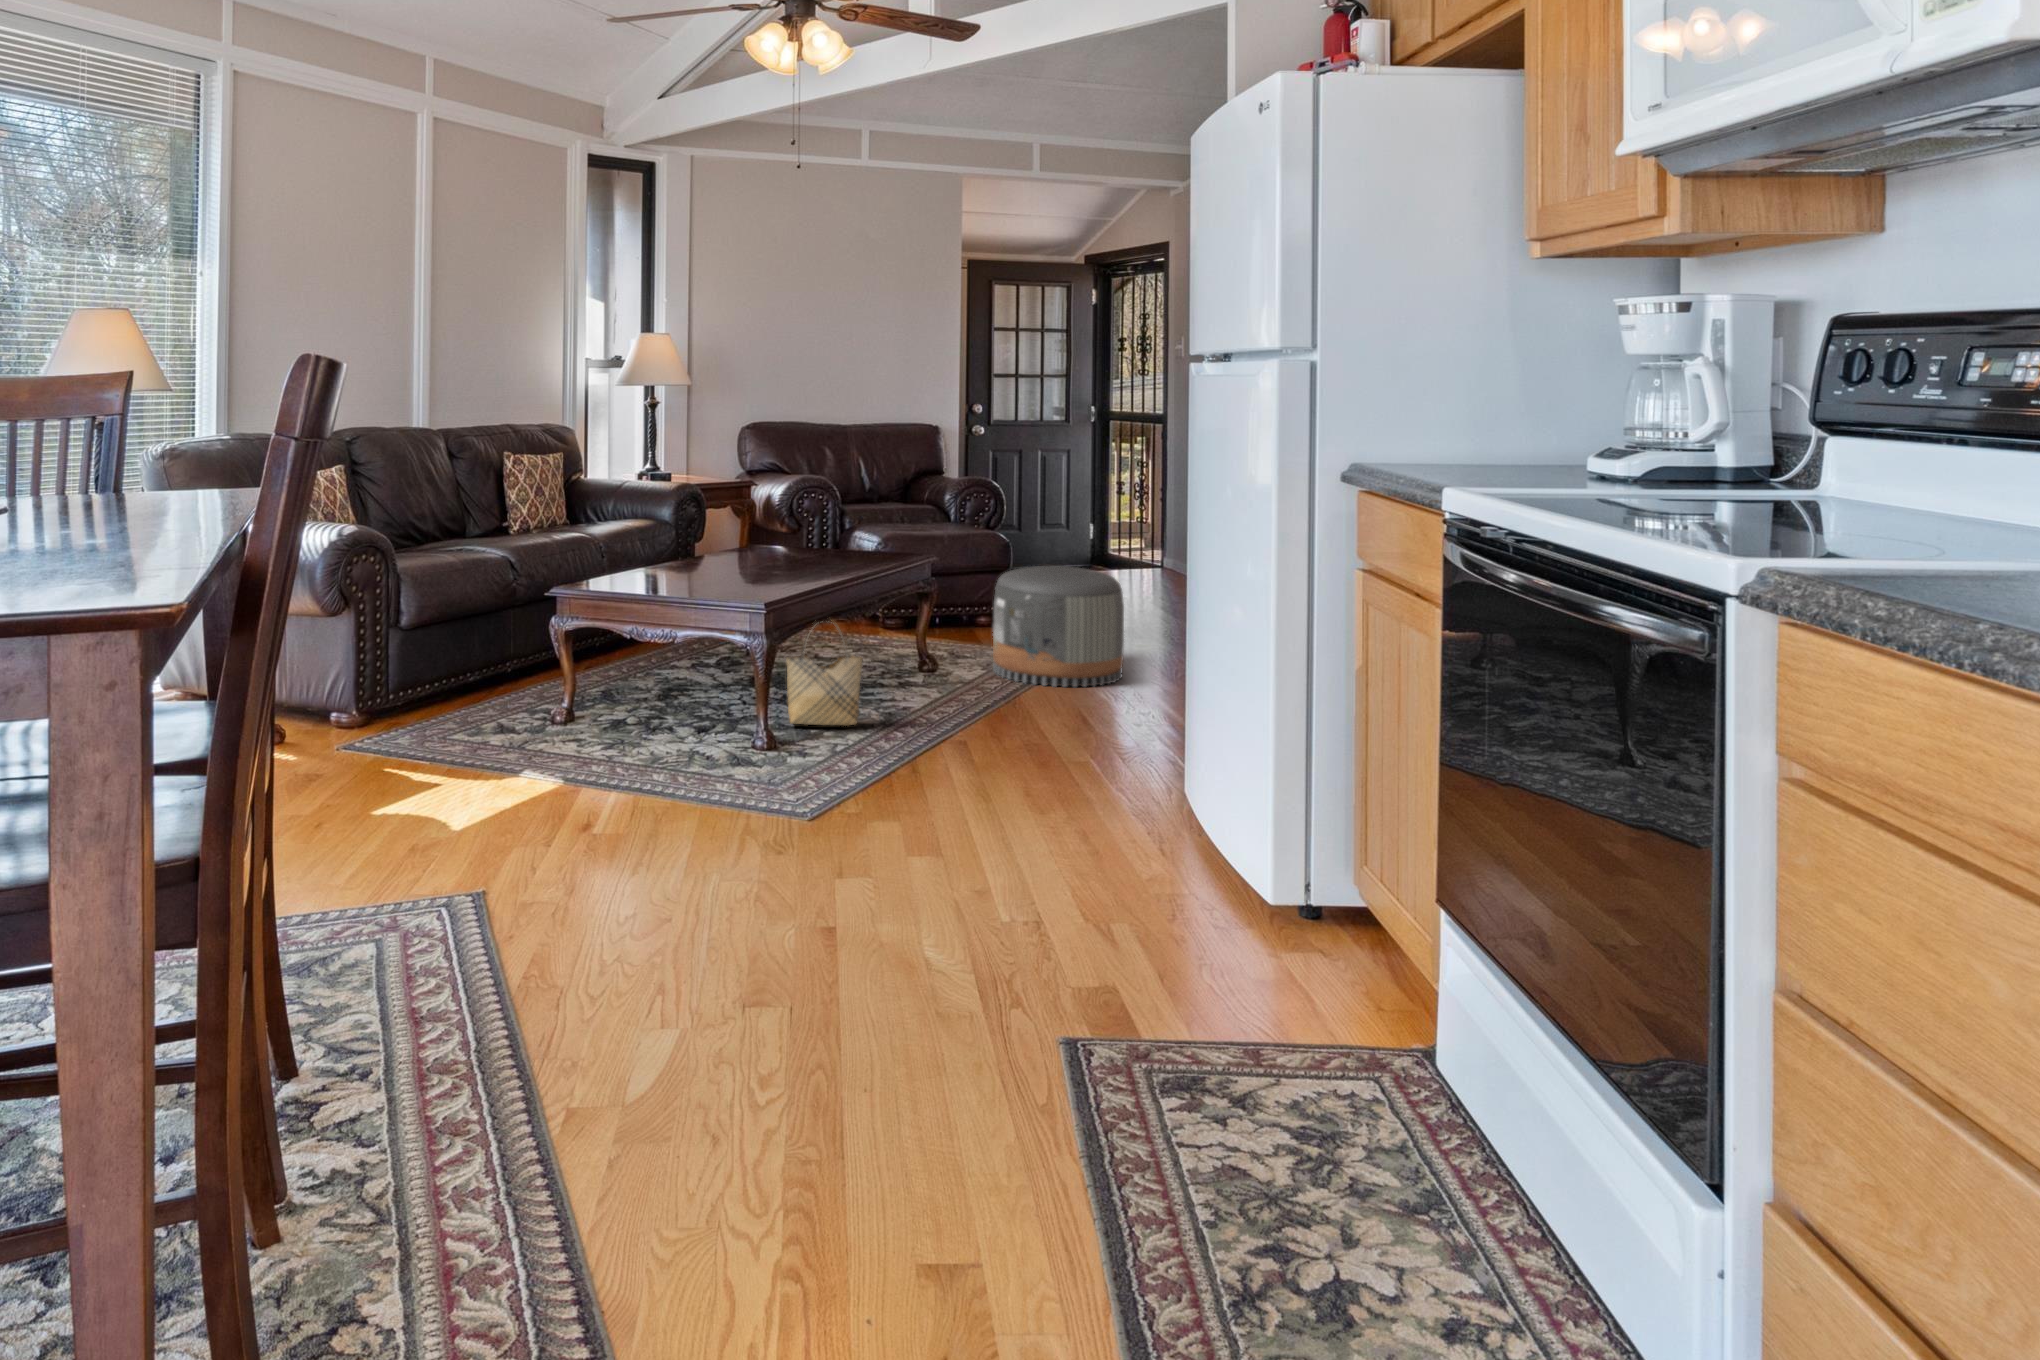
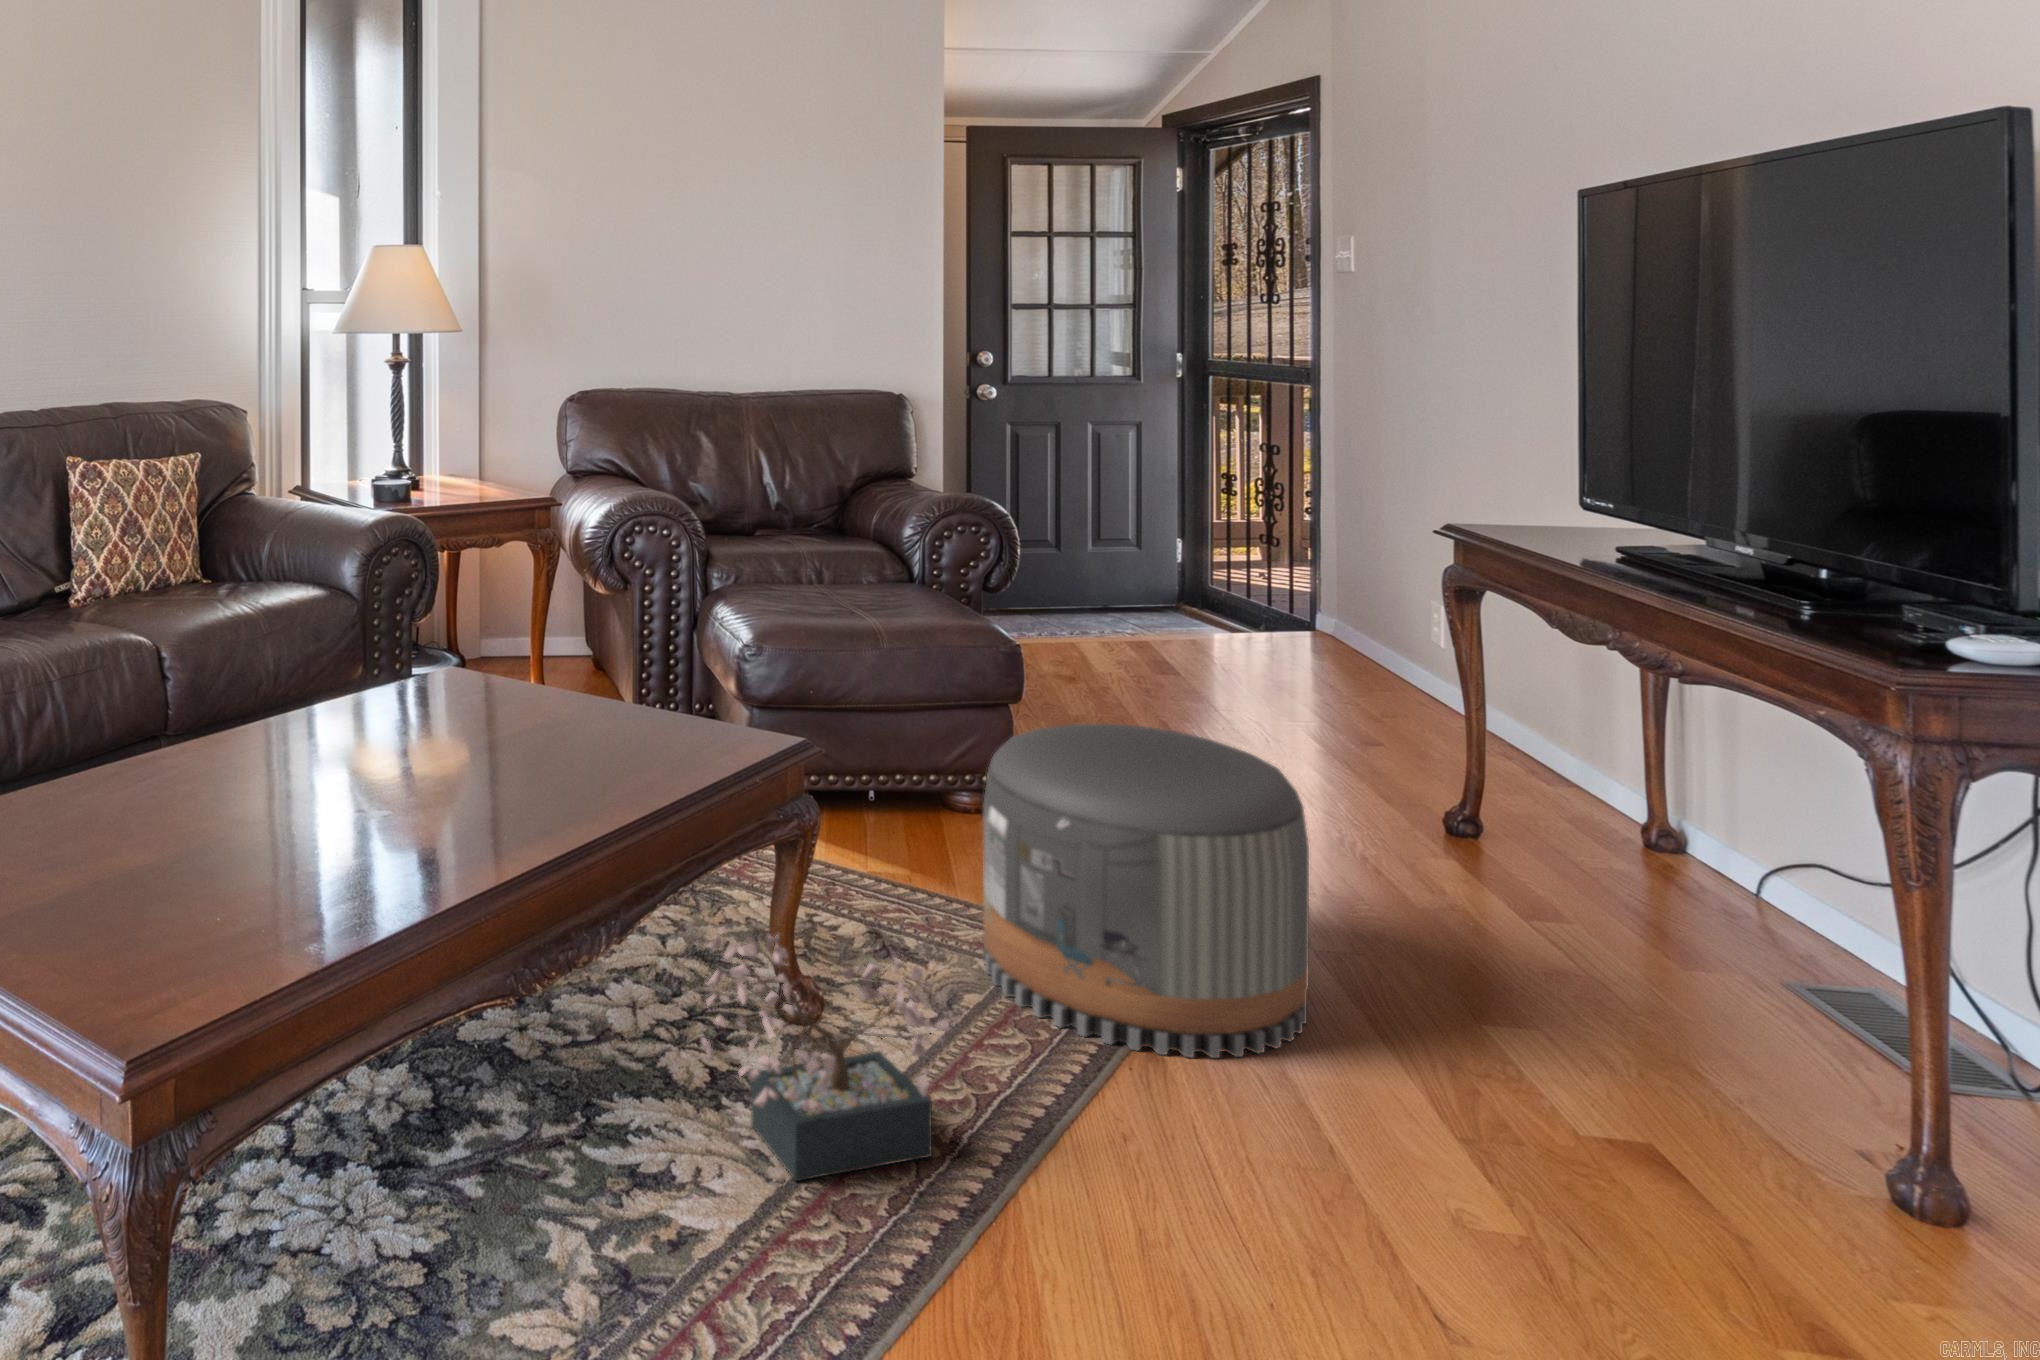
woven basket: present [786,622,862,726] -> none [395,917,599,1238]
decorative plant: none [892,625,986,715] -> present [701,926,949,1181]

